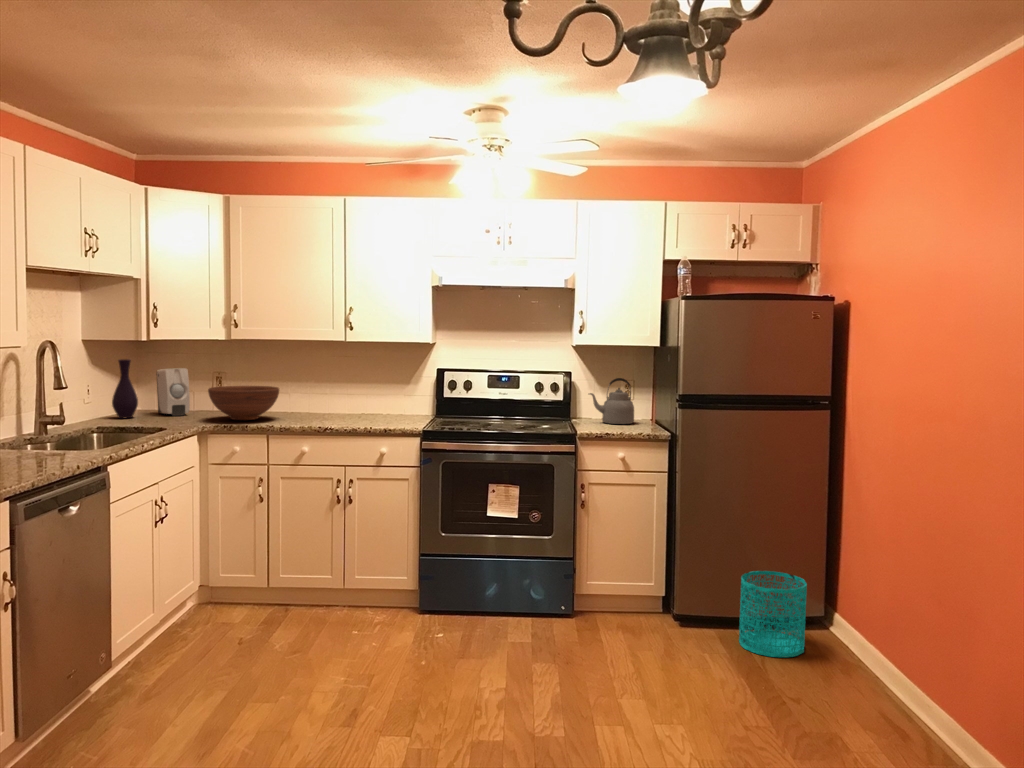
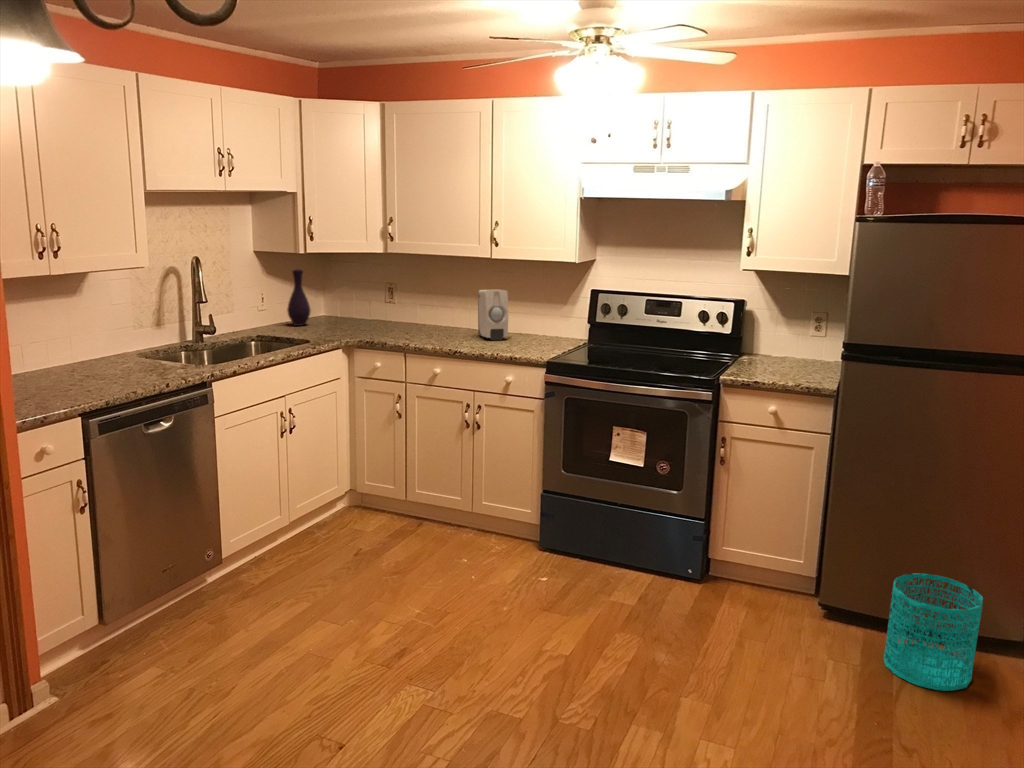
soap dispenser: present [156,368,190,416] -> present [478,290,508,340]
kettle: present [590,378,634,424] -> none [755,312,812,369]
fruit bowl: present [208,386,279,420] -> none [362,299,430,335]

